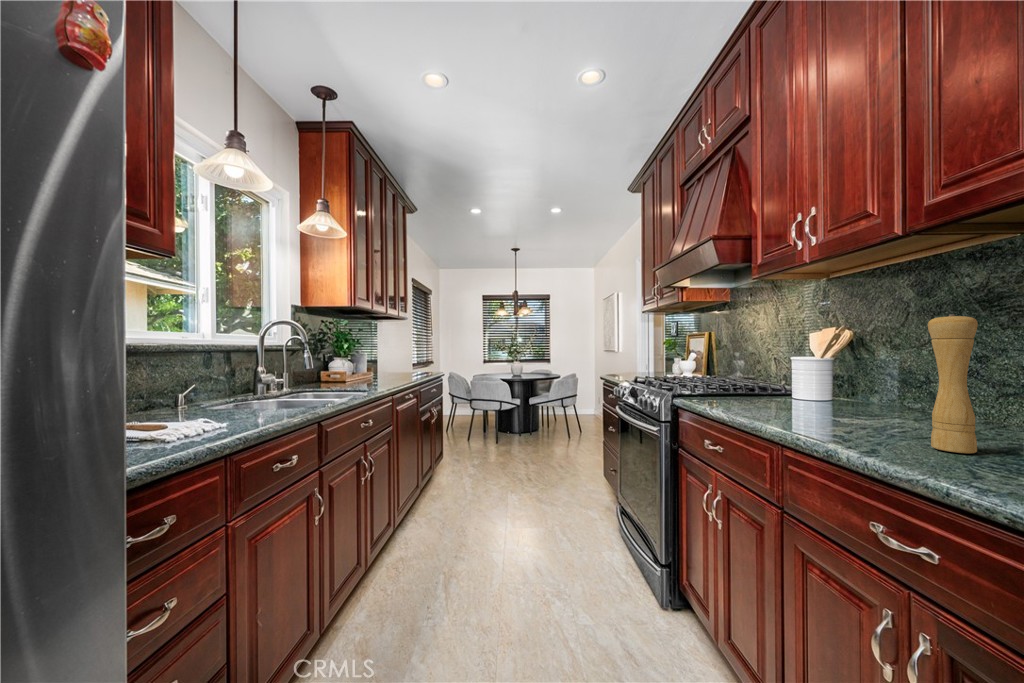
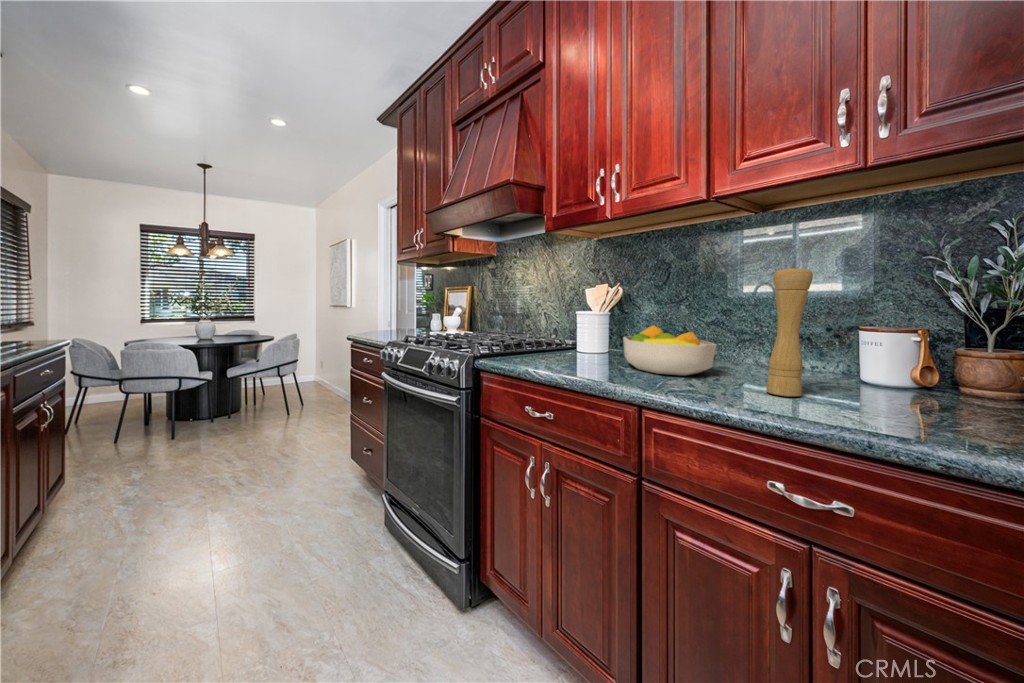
fruit bowl: none [805,372,913,425] -> present [623,325,716,376]

